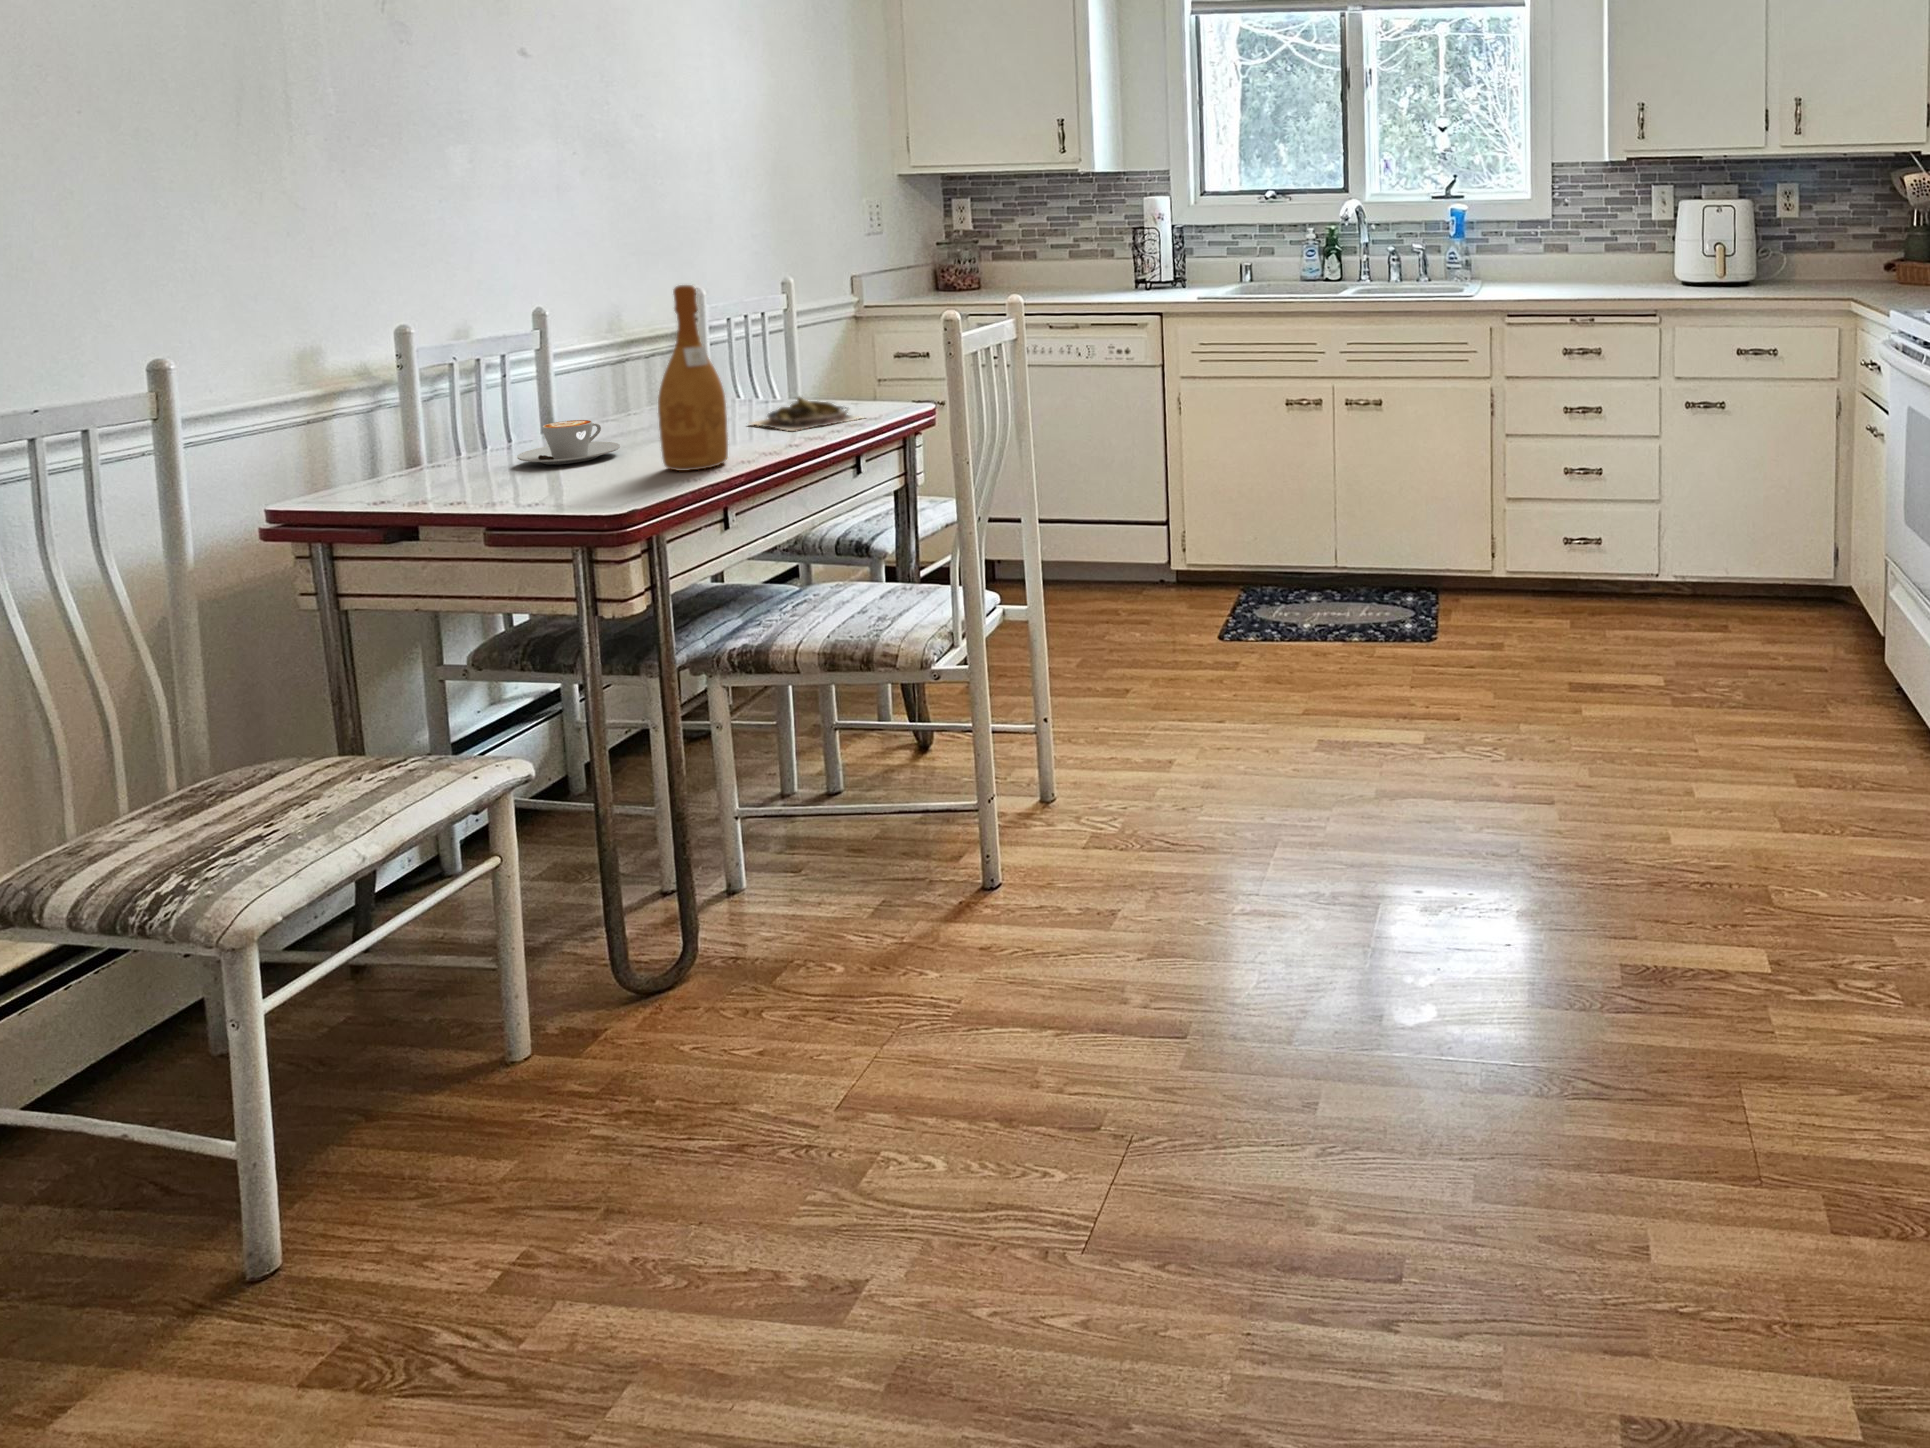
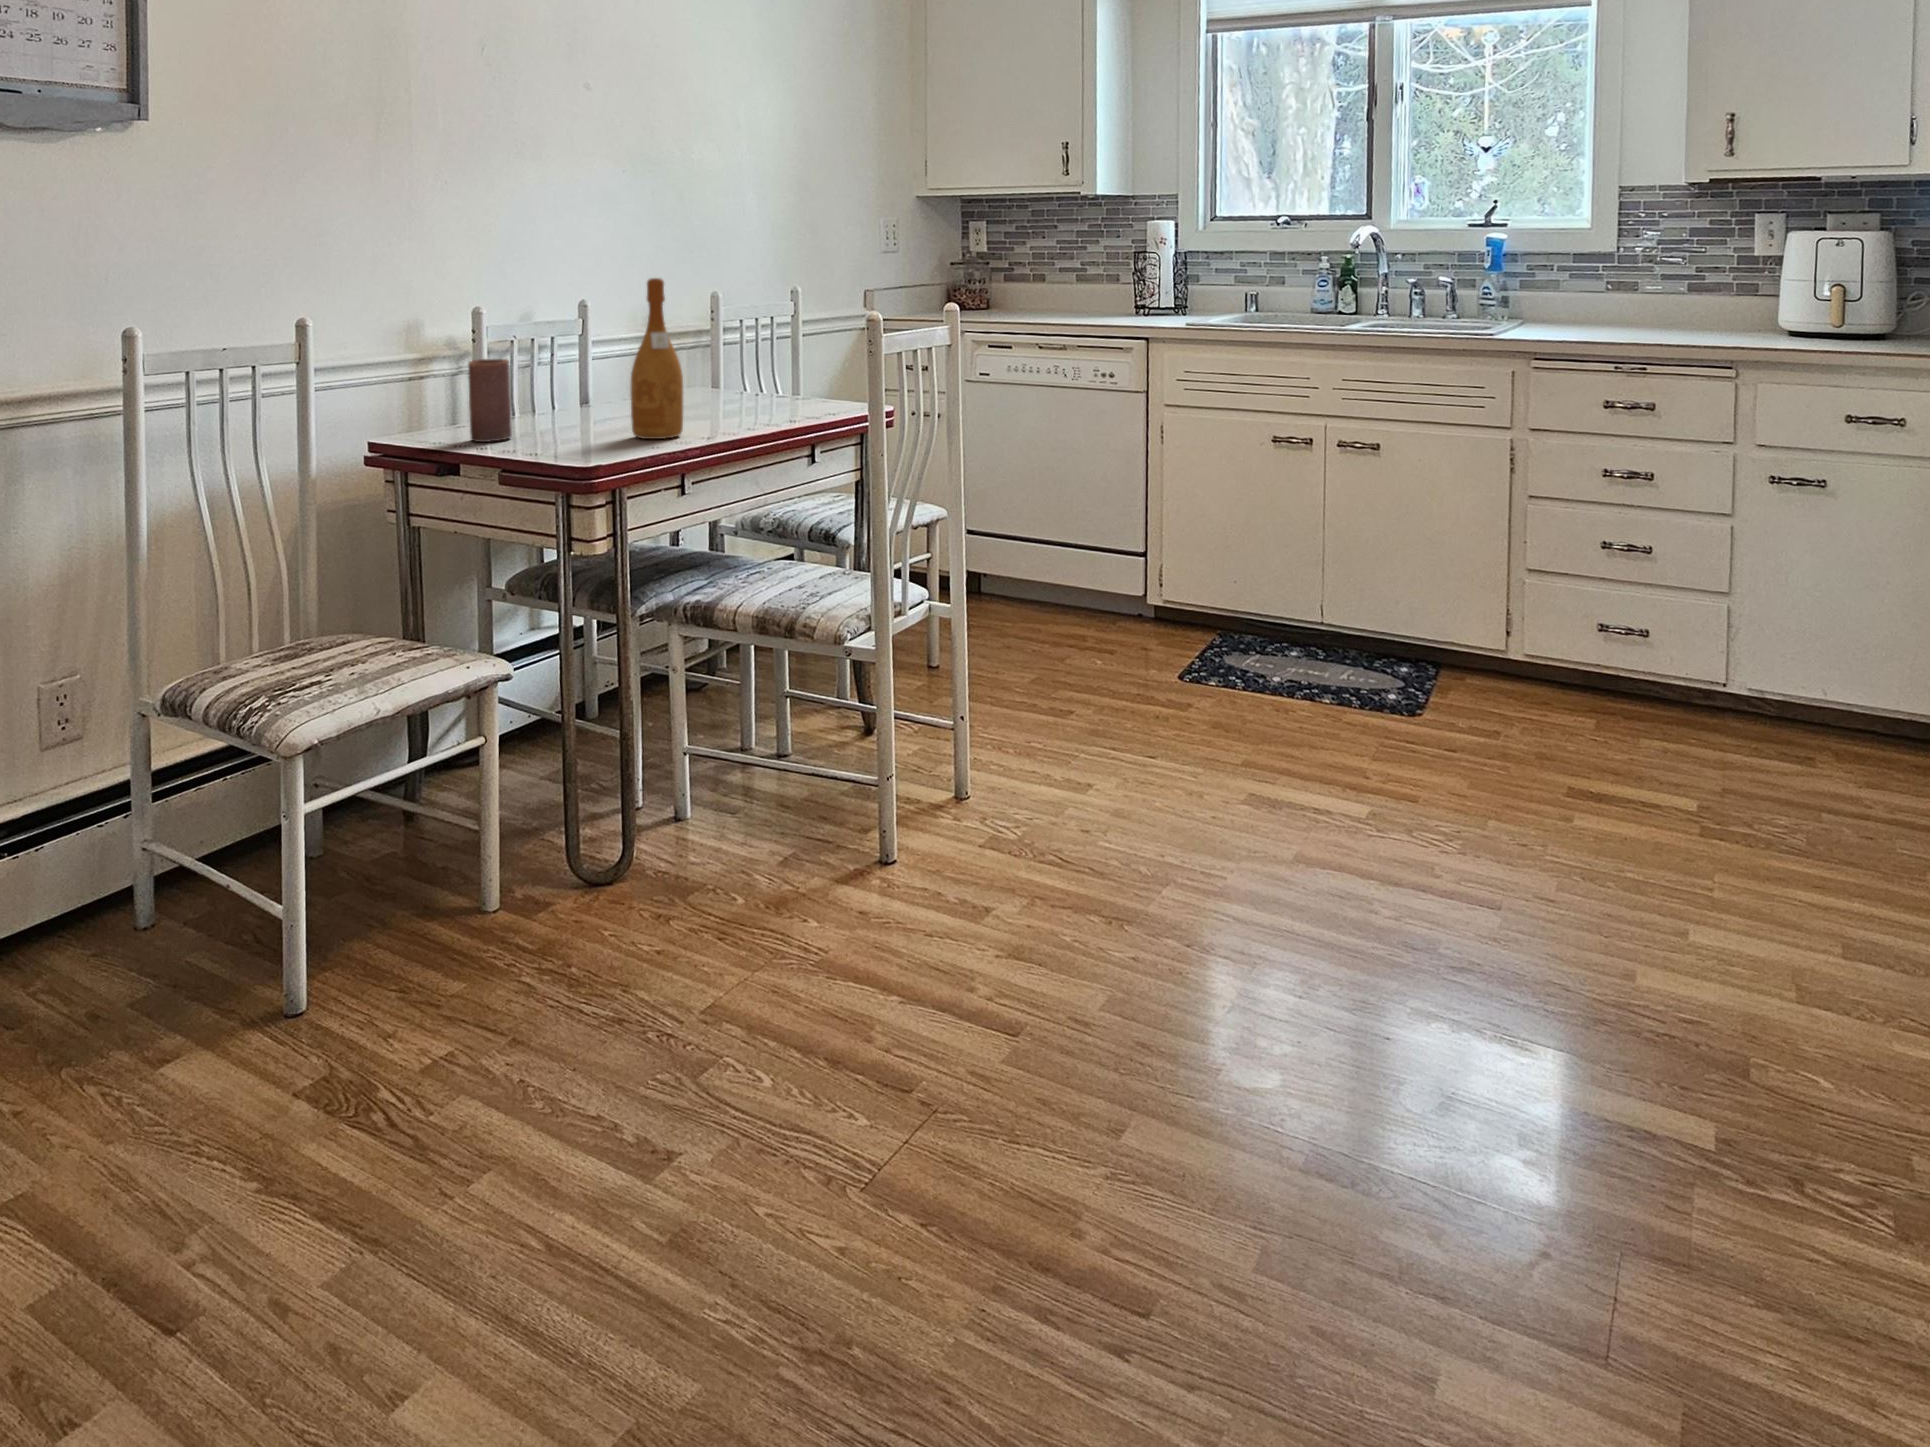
candle: none [427,391,495,496] -> present [468,359,512,442]
plate: present [752,397,863,431] -> none [718,387,817,417]
coffee cup: present [517,420,620,464] -> none [537,392,612,427]

